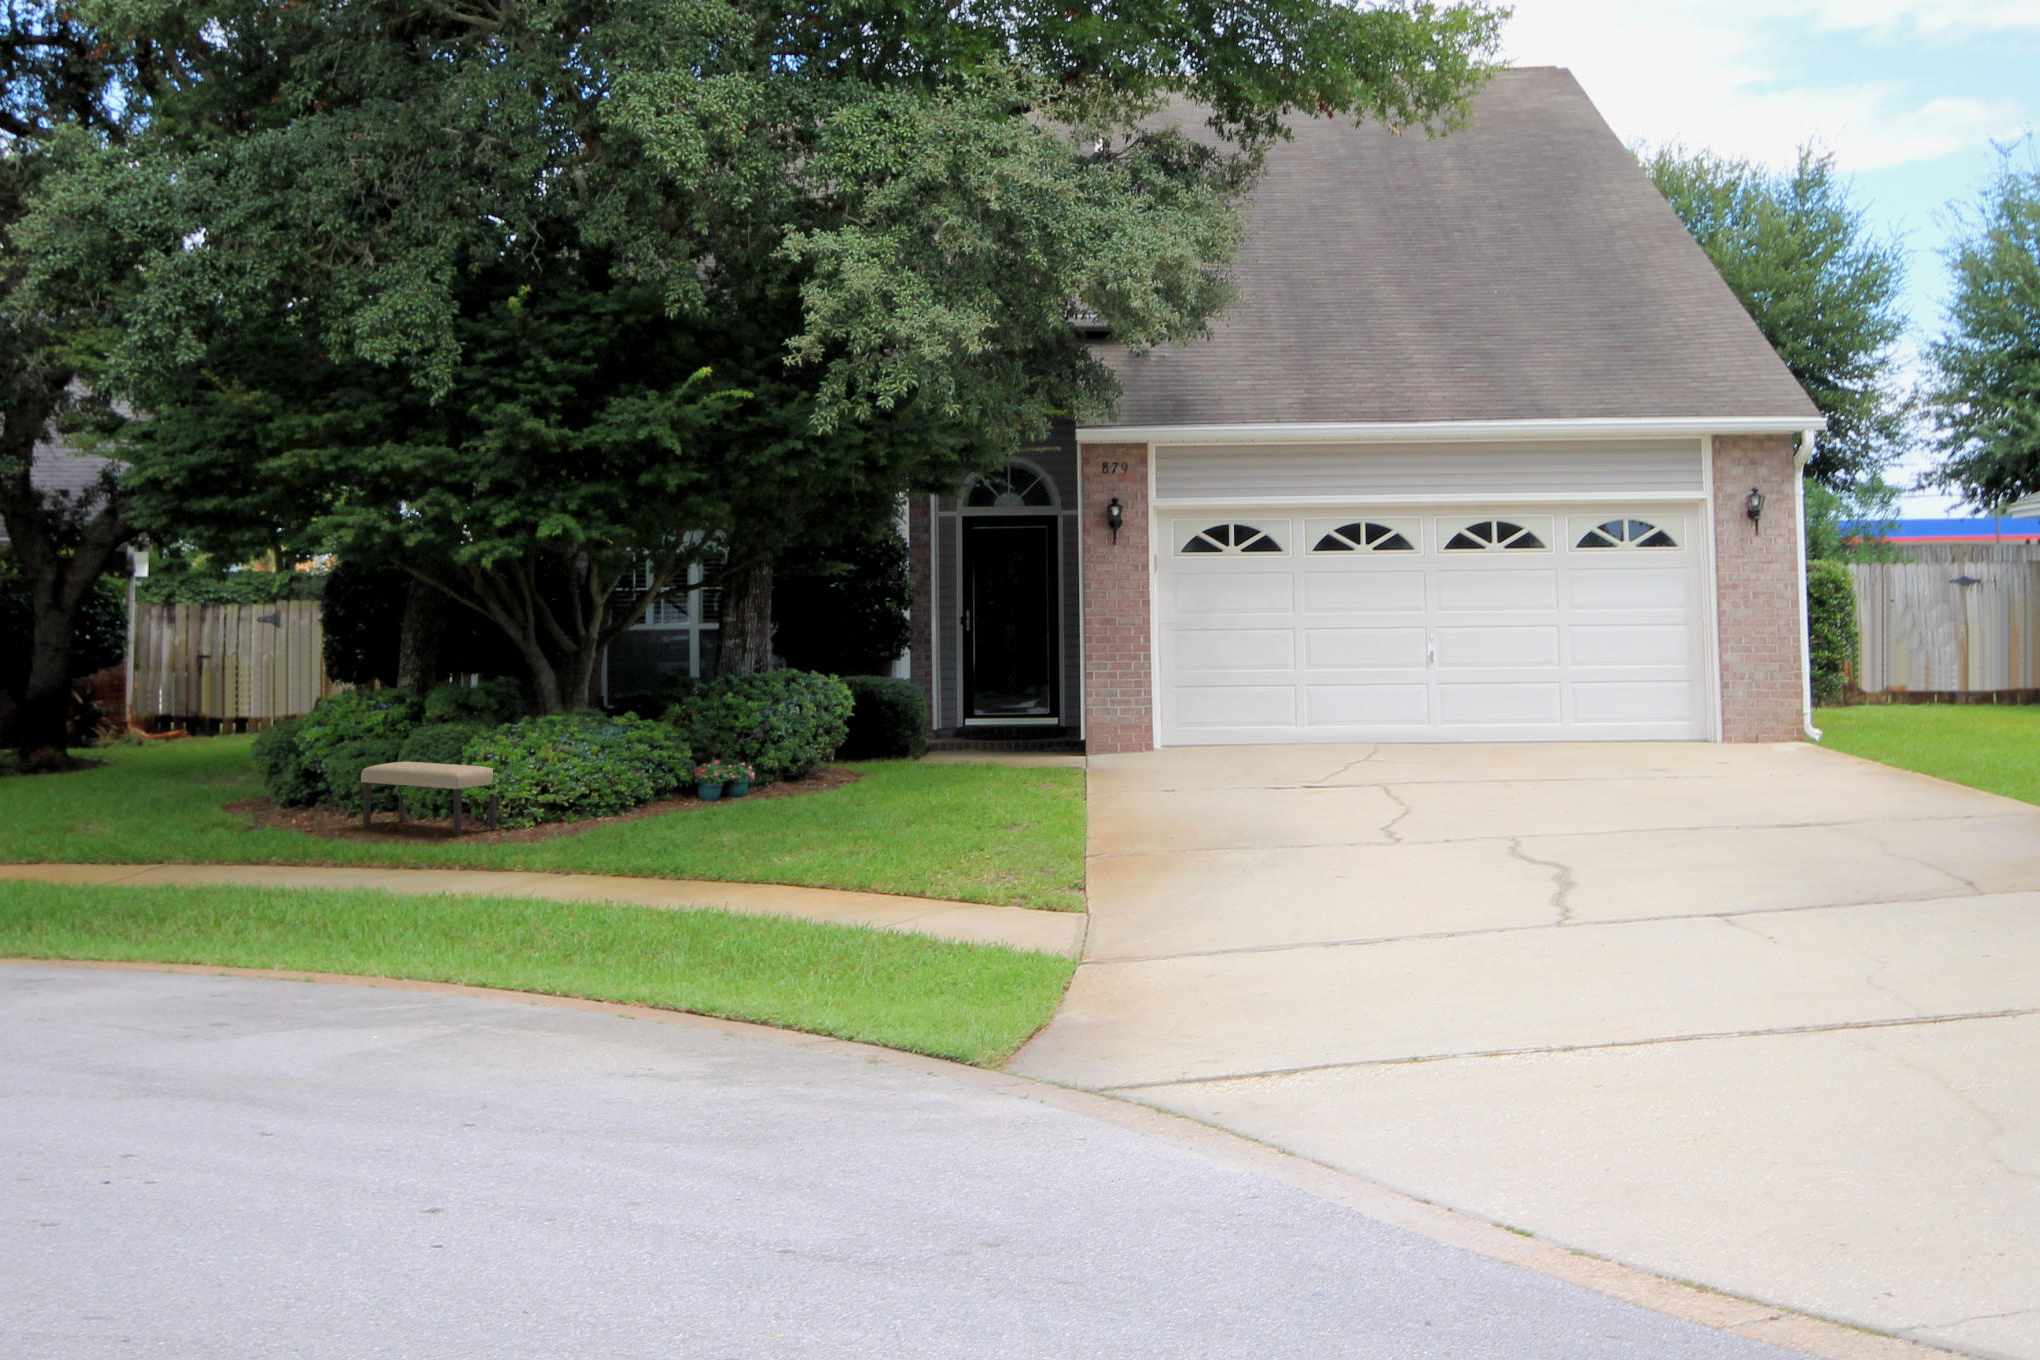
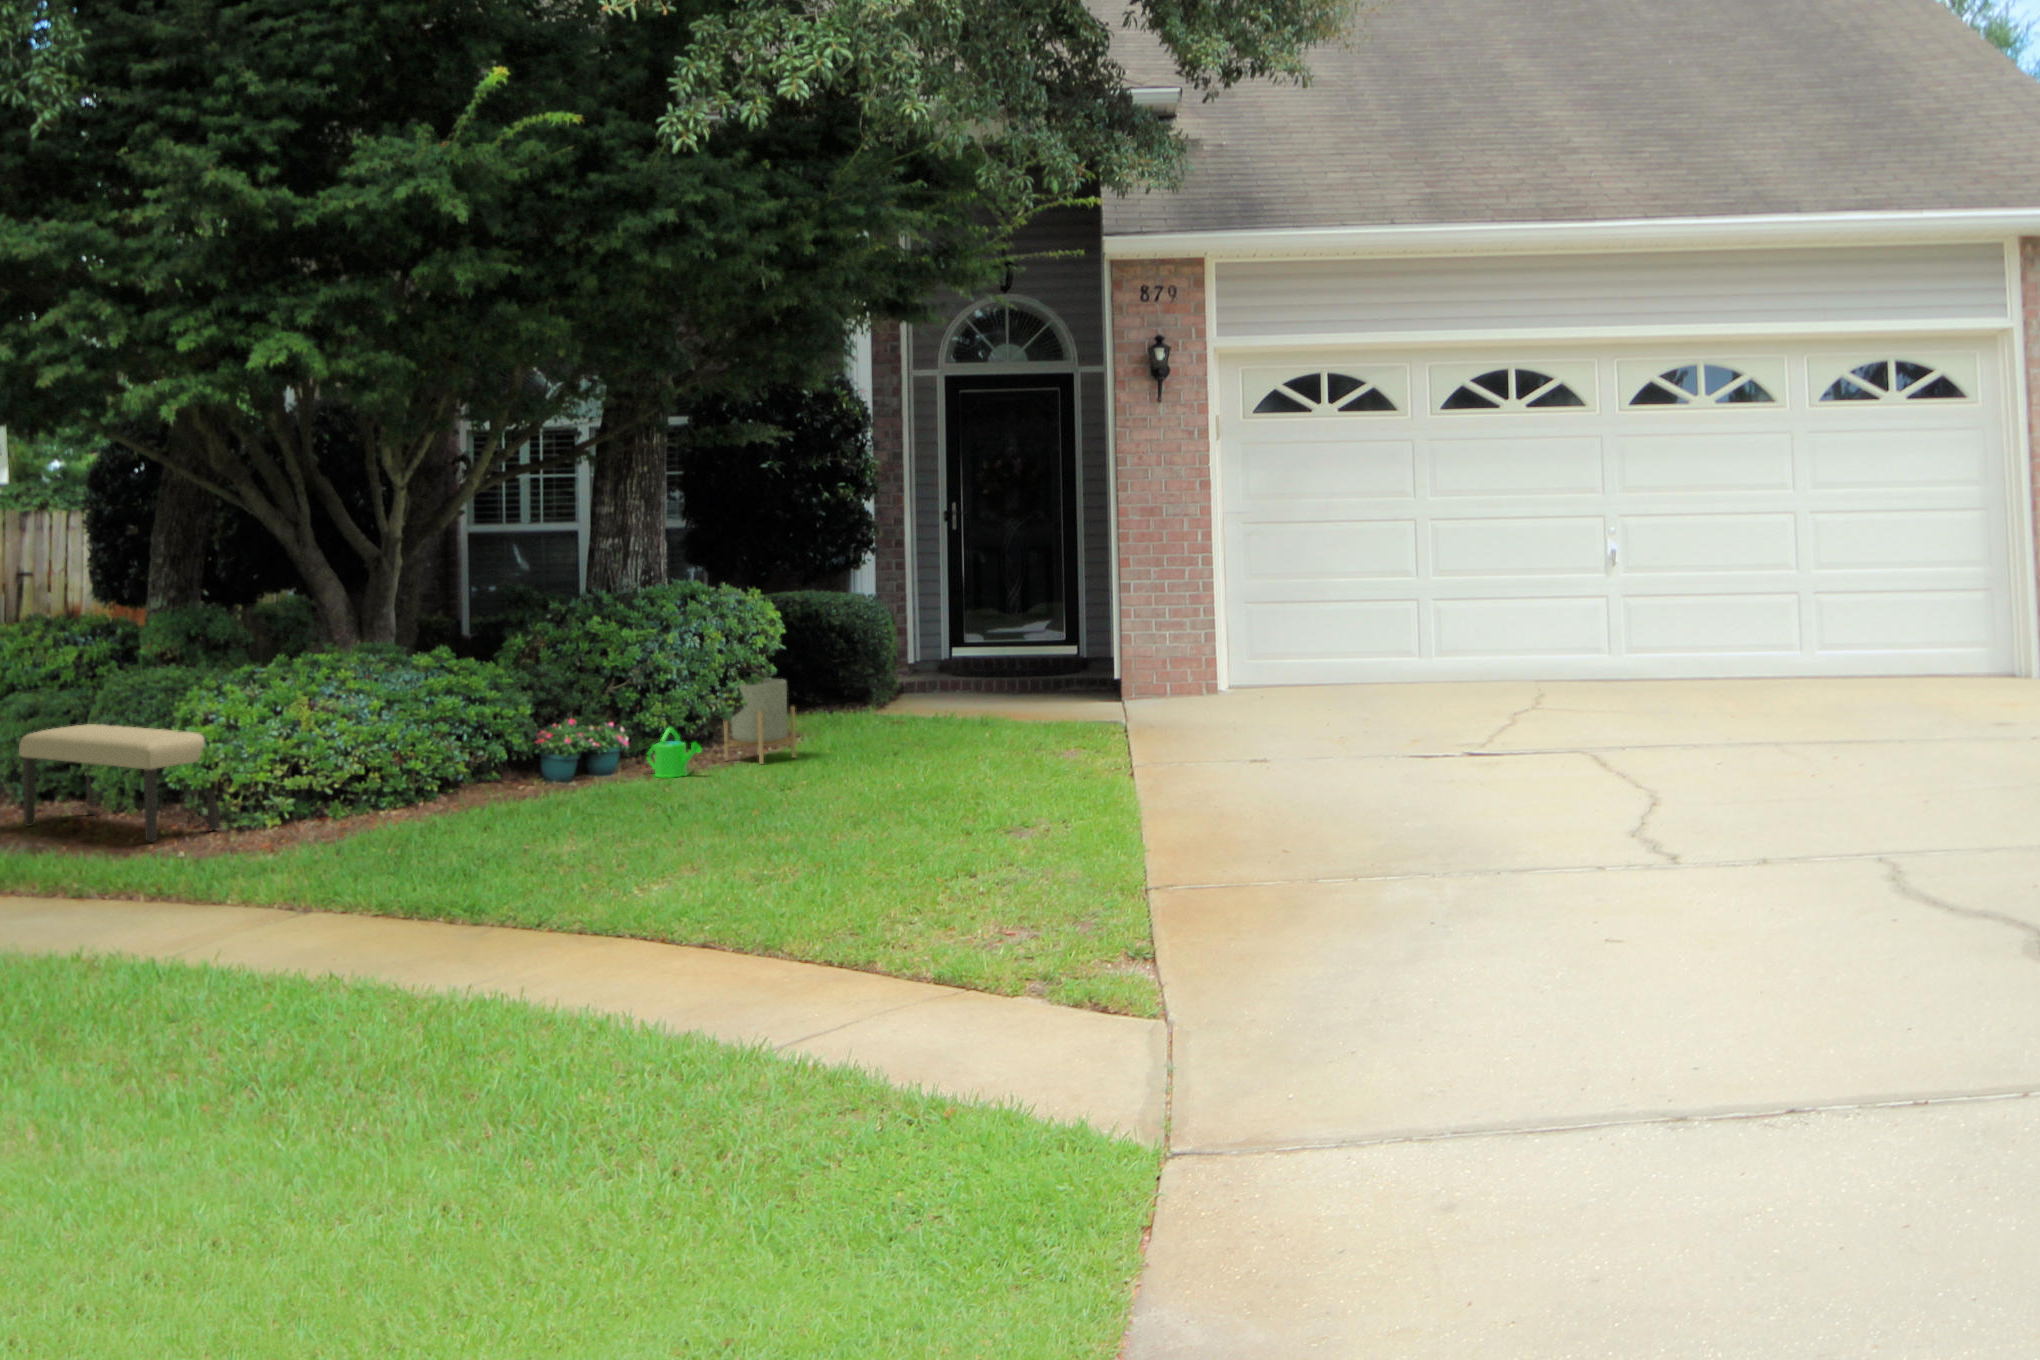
planter: none [812,737,861,794] -> present [723,679,796,764]
watering can: none [762,768,800,802] -> present [646,727,702,778]

